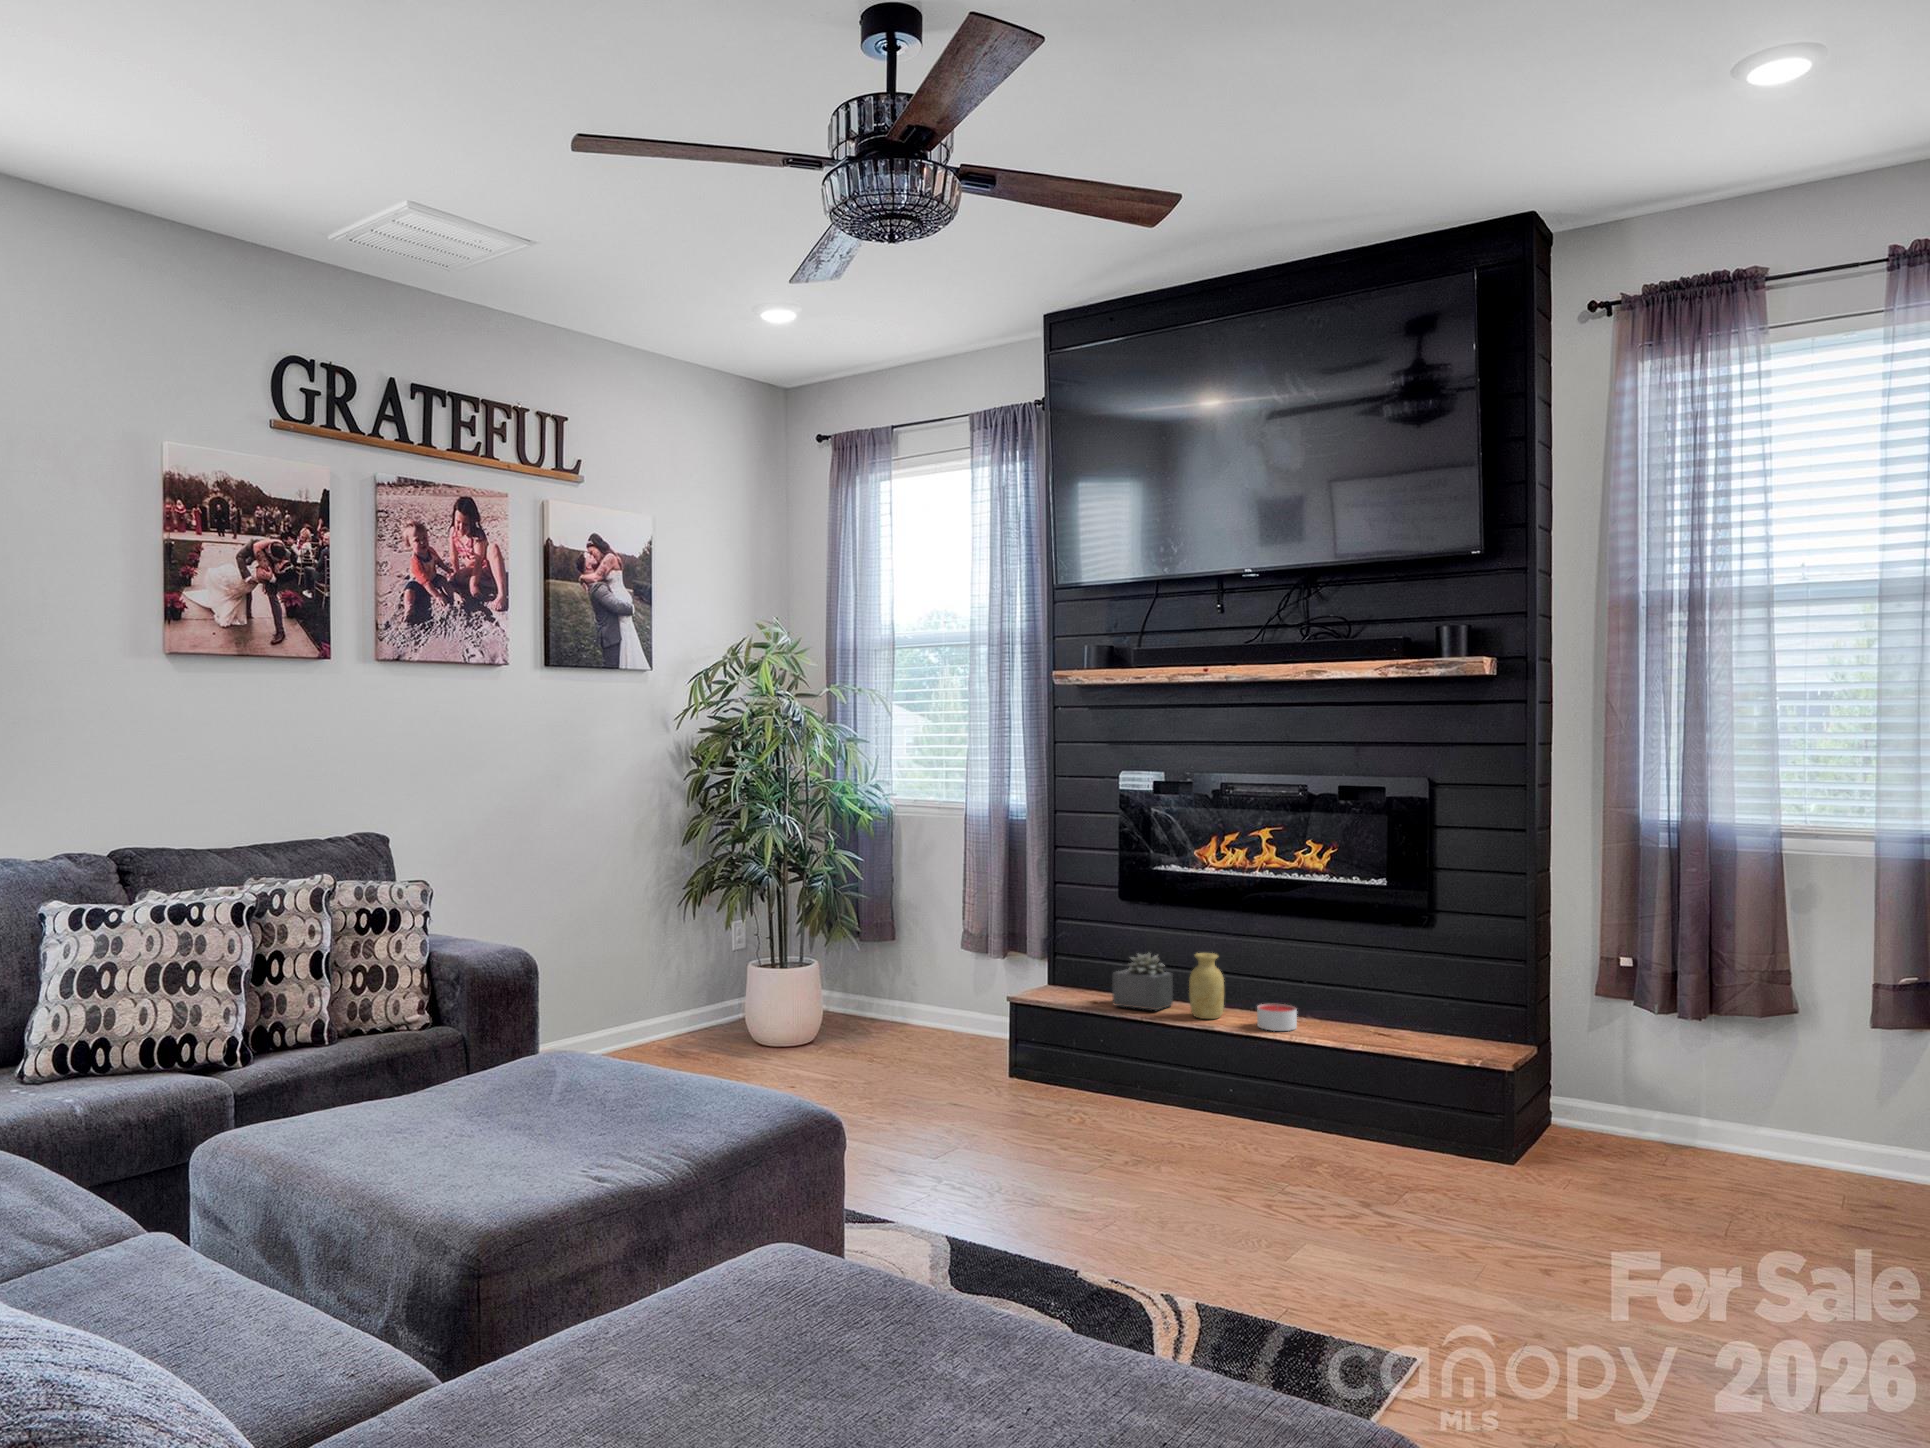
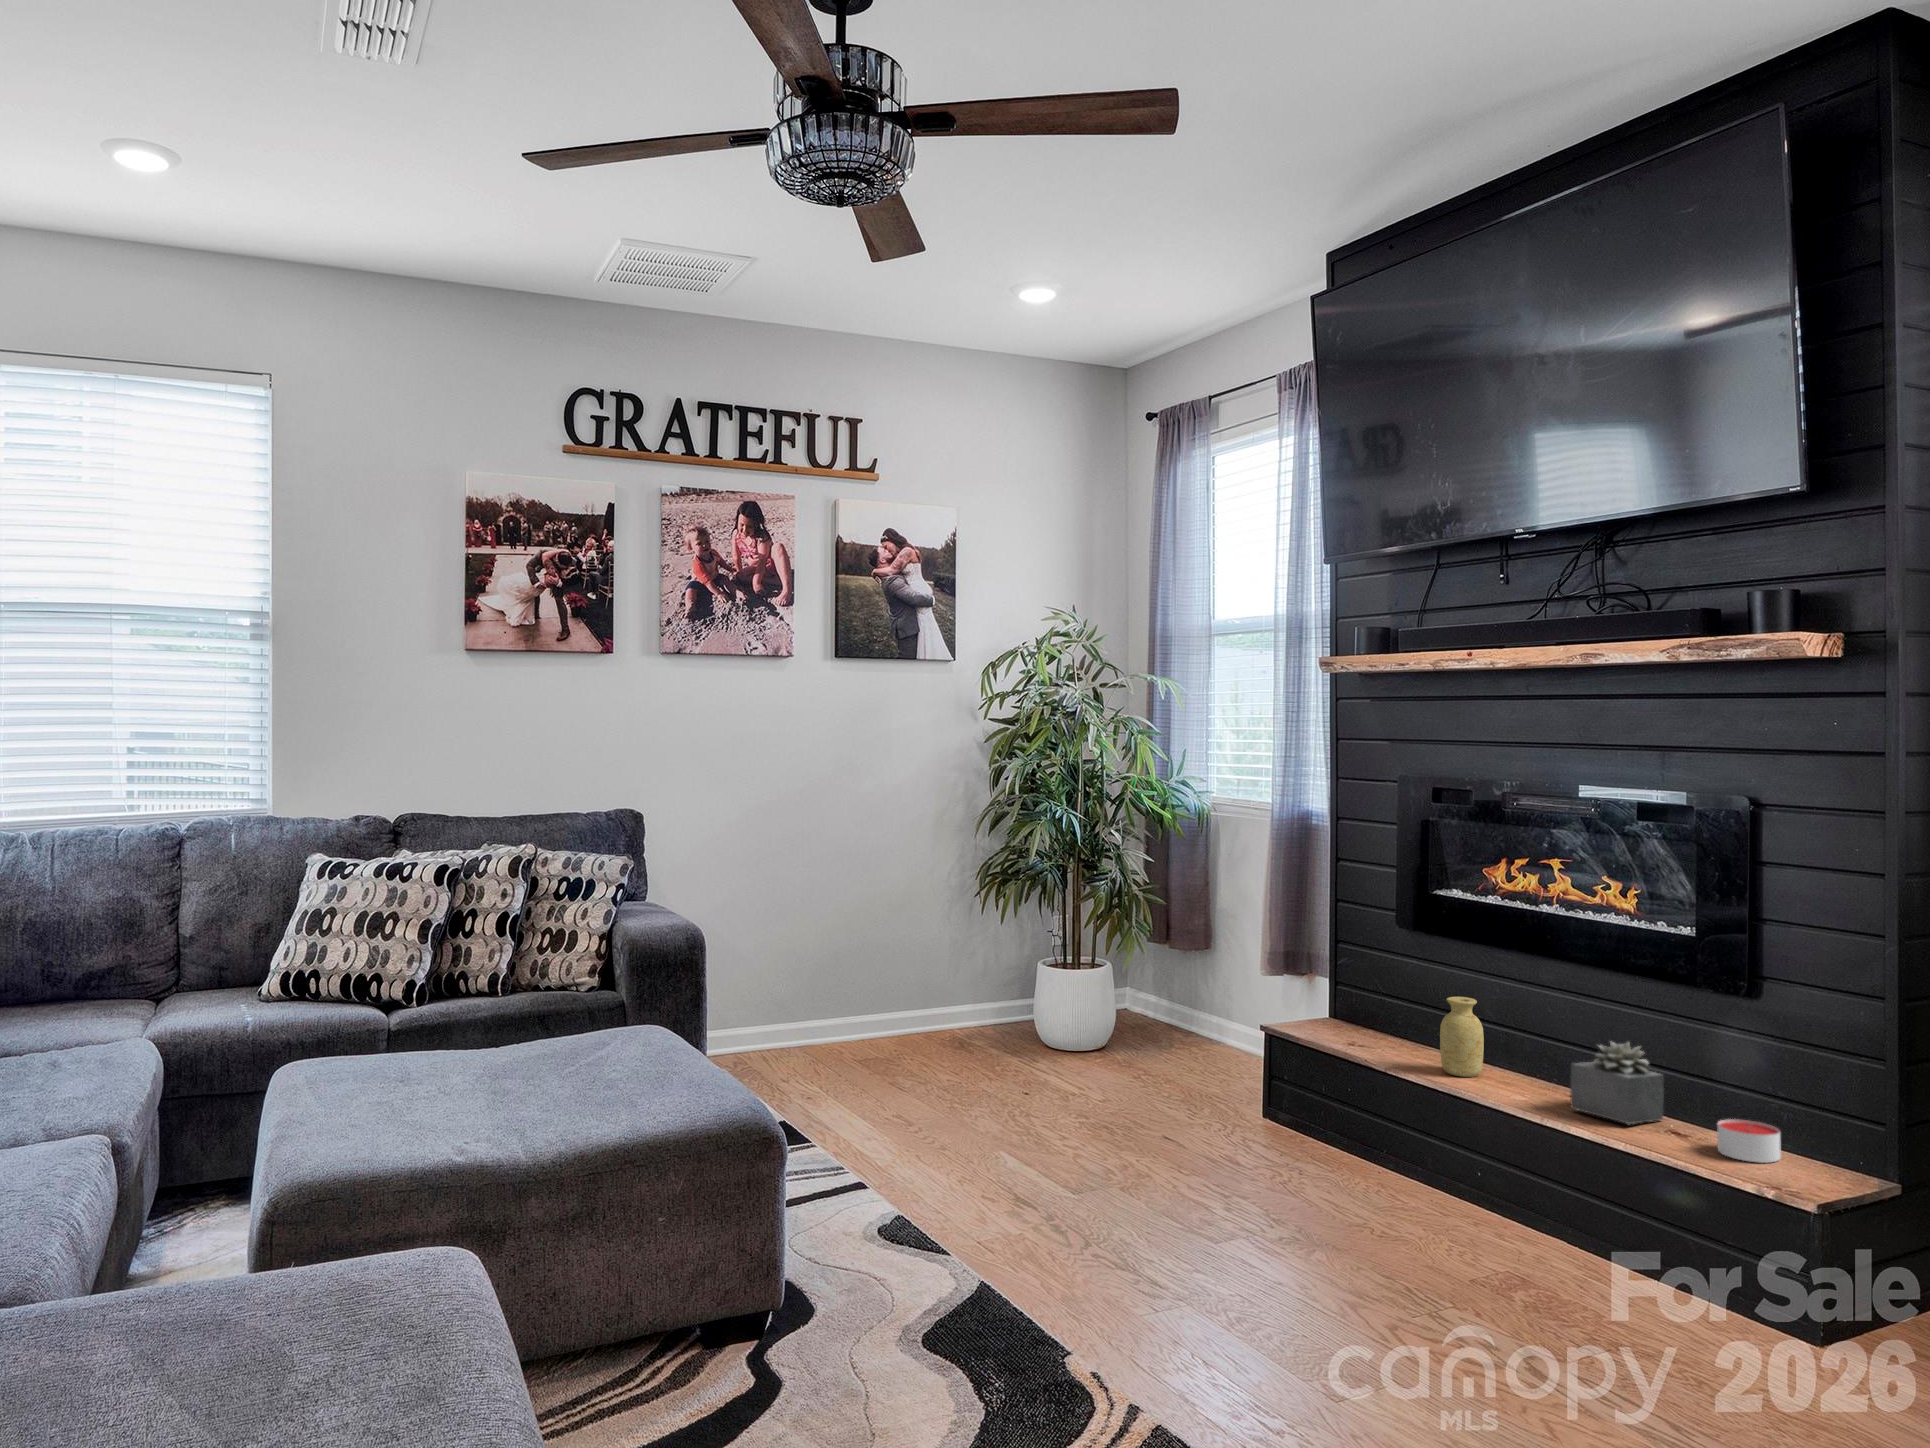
succulent plant: present [1112,953,1173,1010] -> present [1570,1042,1664,1124]
candle: present [1257,1004,1297,1031] -> present [1717,1119,1781,1163]

